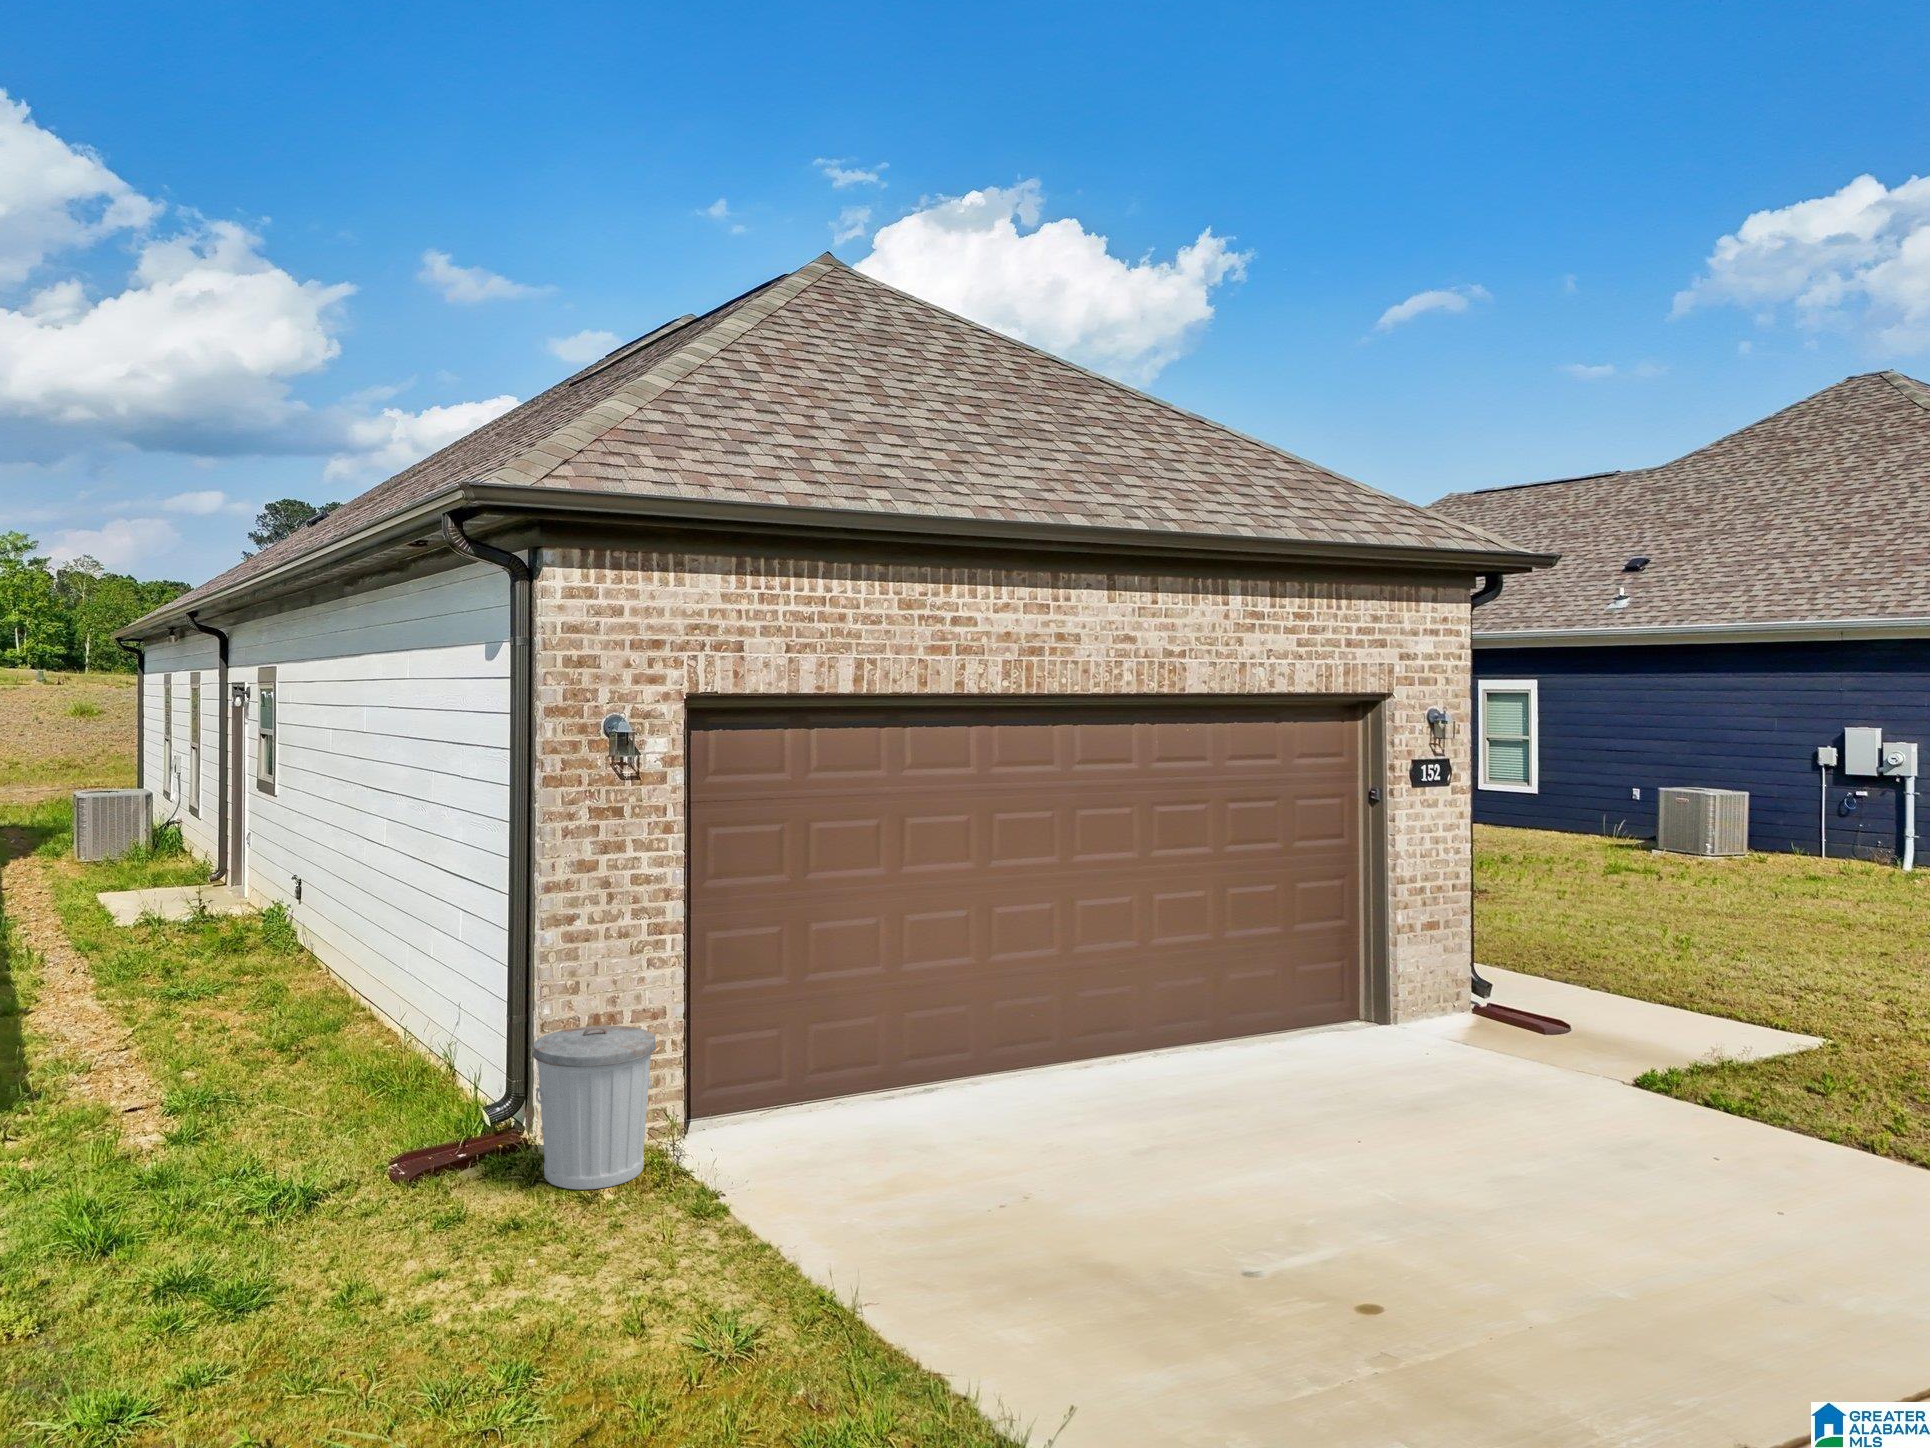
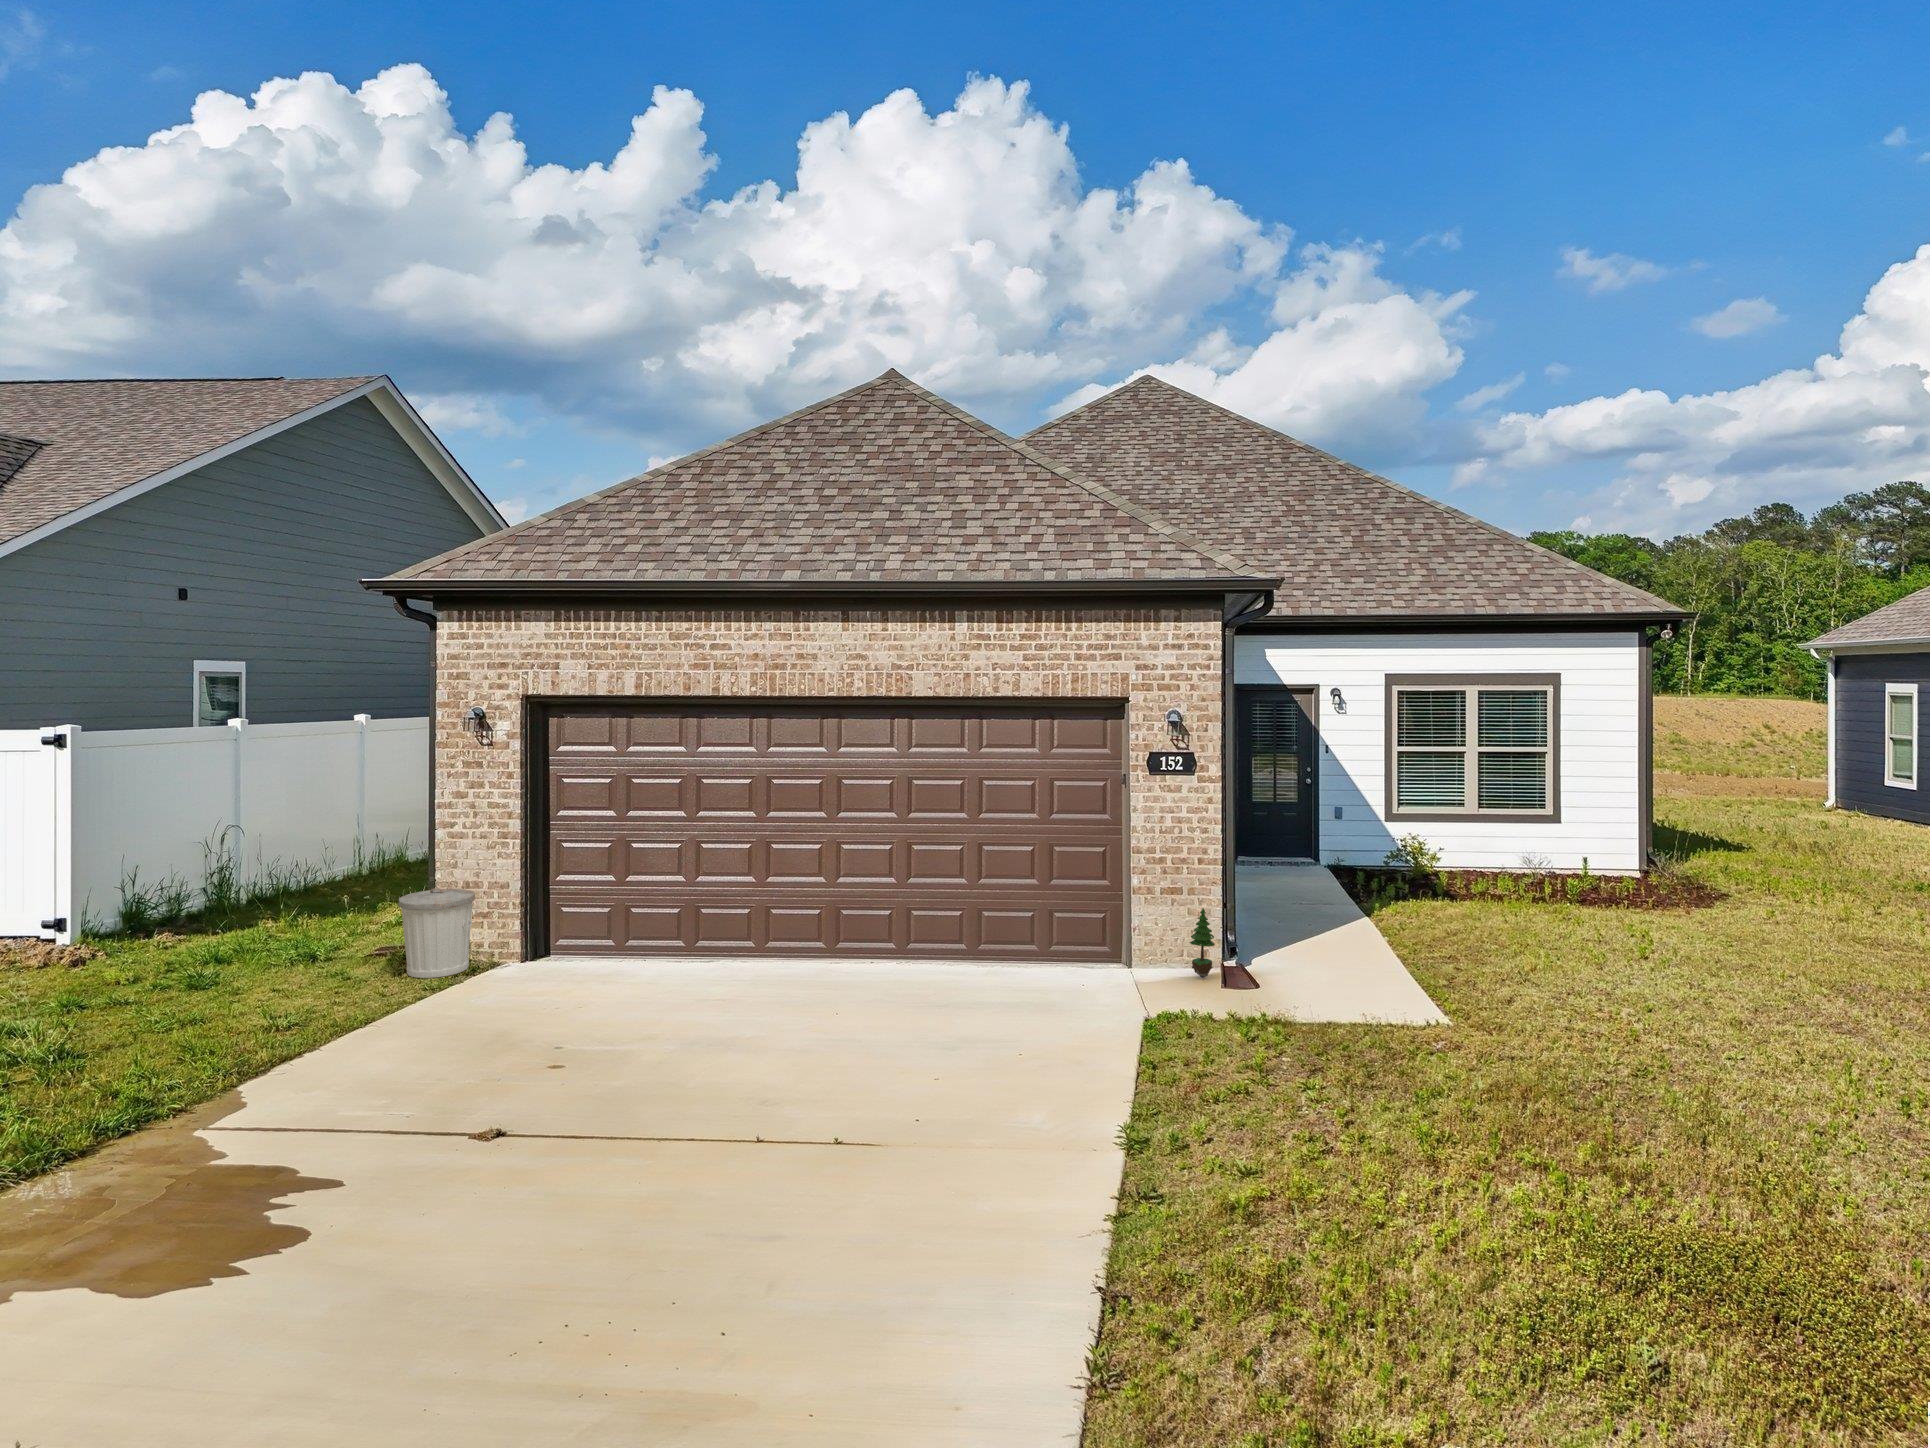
potted tree: none [1468,930,1500,1013] -> present [1190,908,1215,977]

